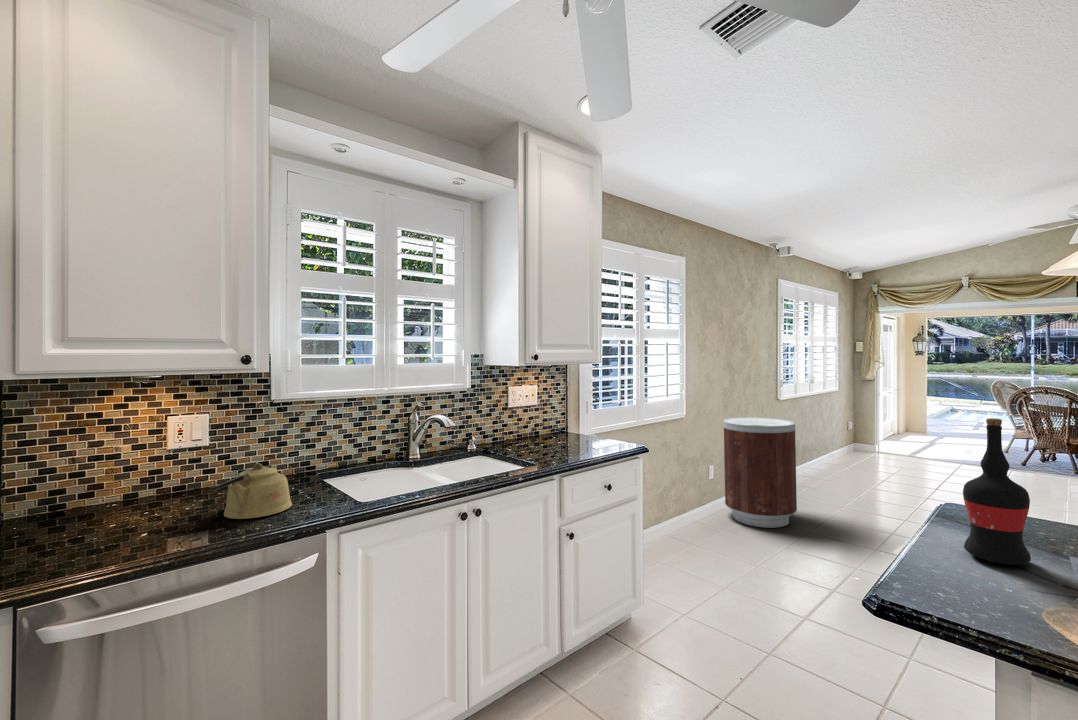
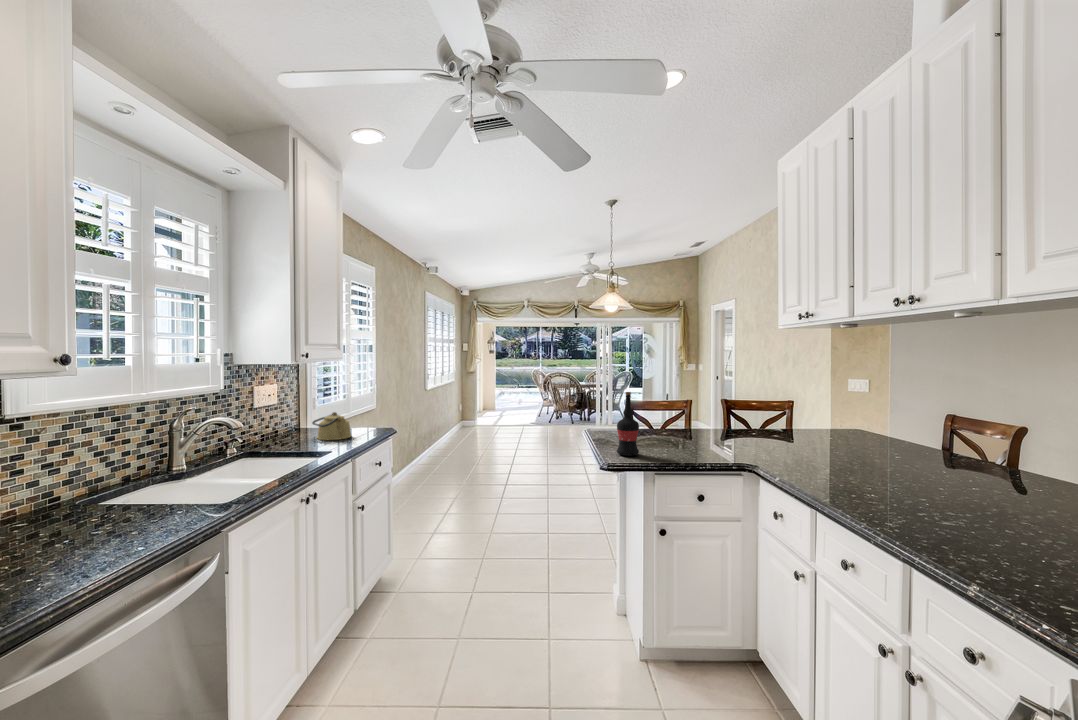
trash can: present [724,418,797,528] -> none [398,405,452,492]
kettle: present [211,463,292,519] -> present [312,412,351,440]

